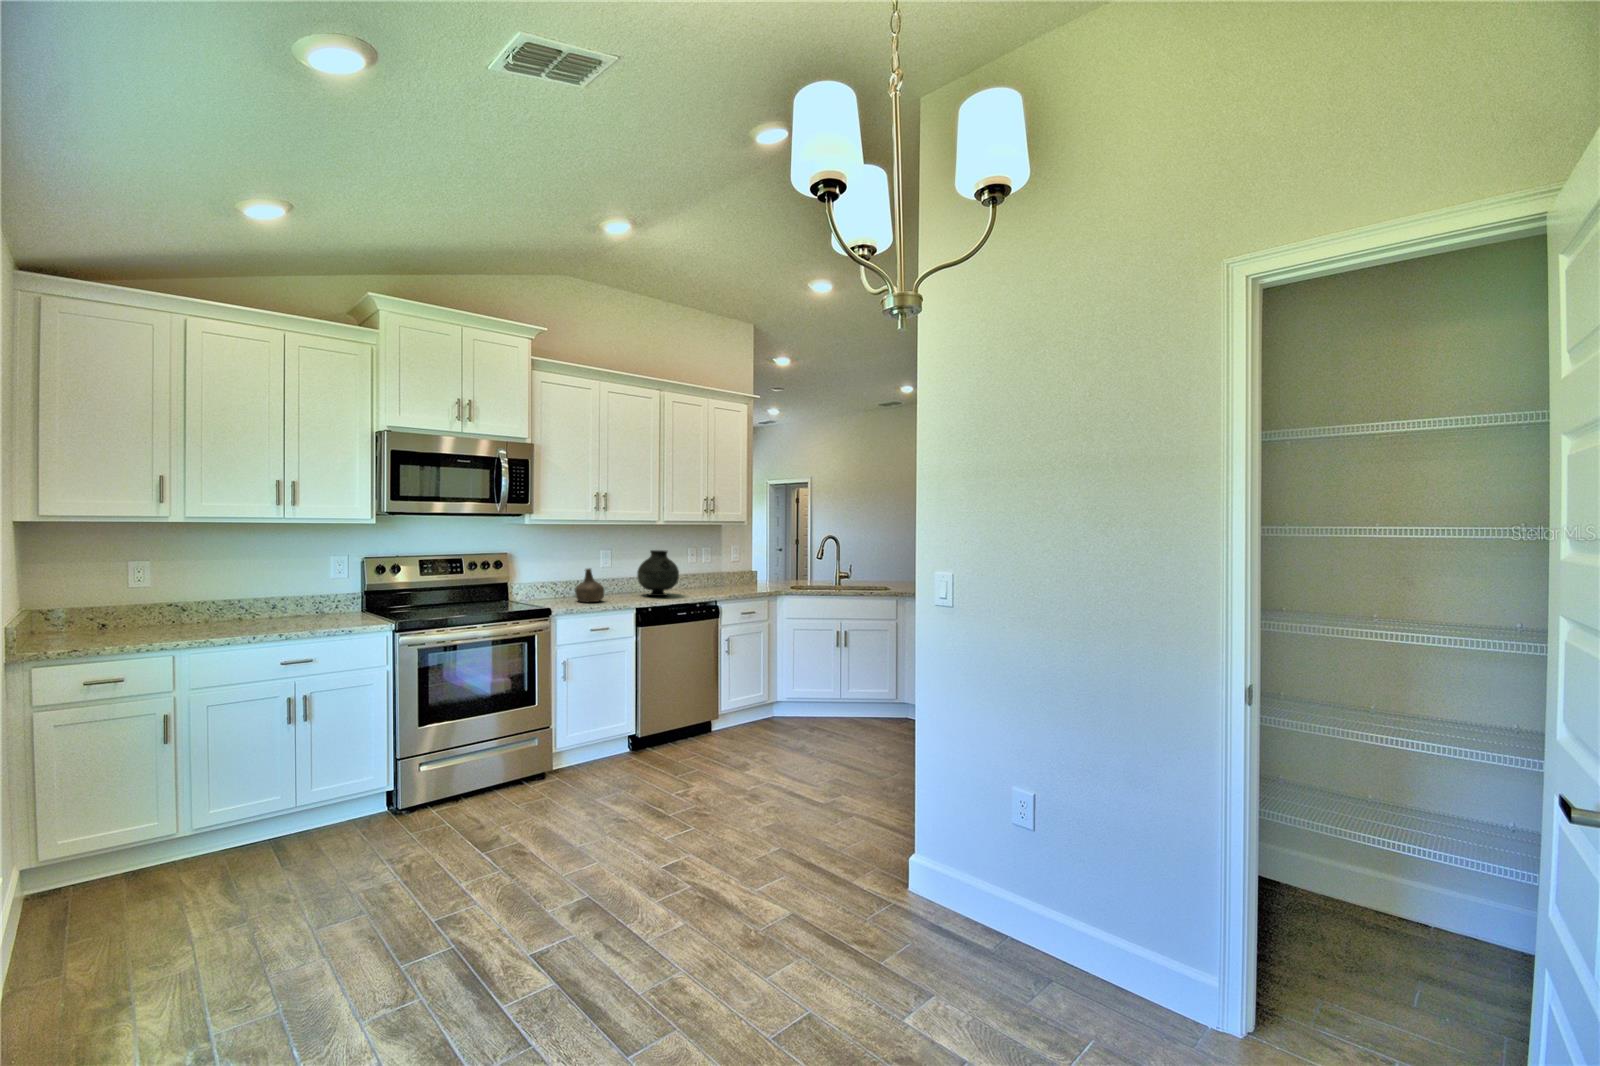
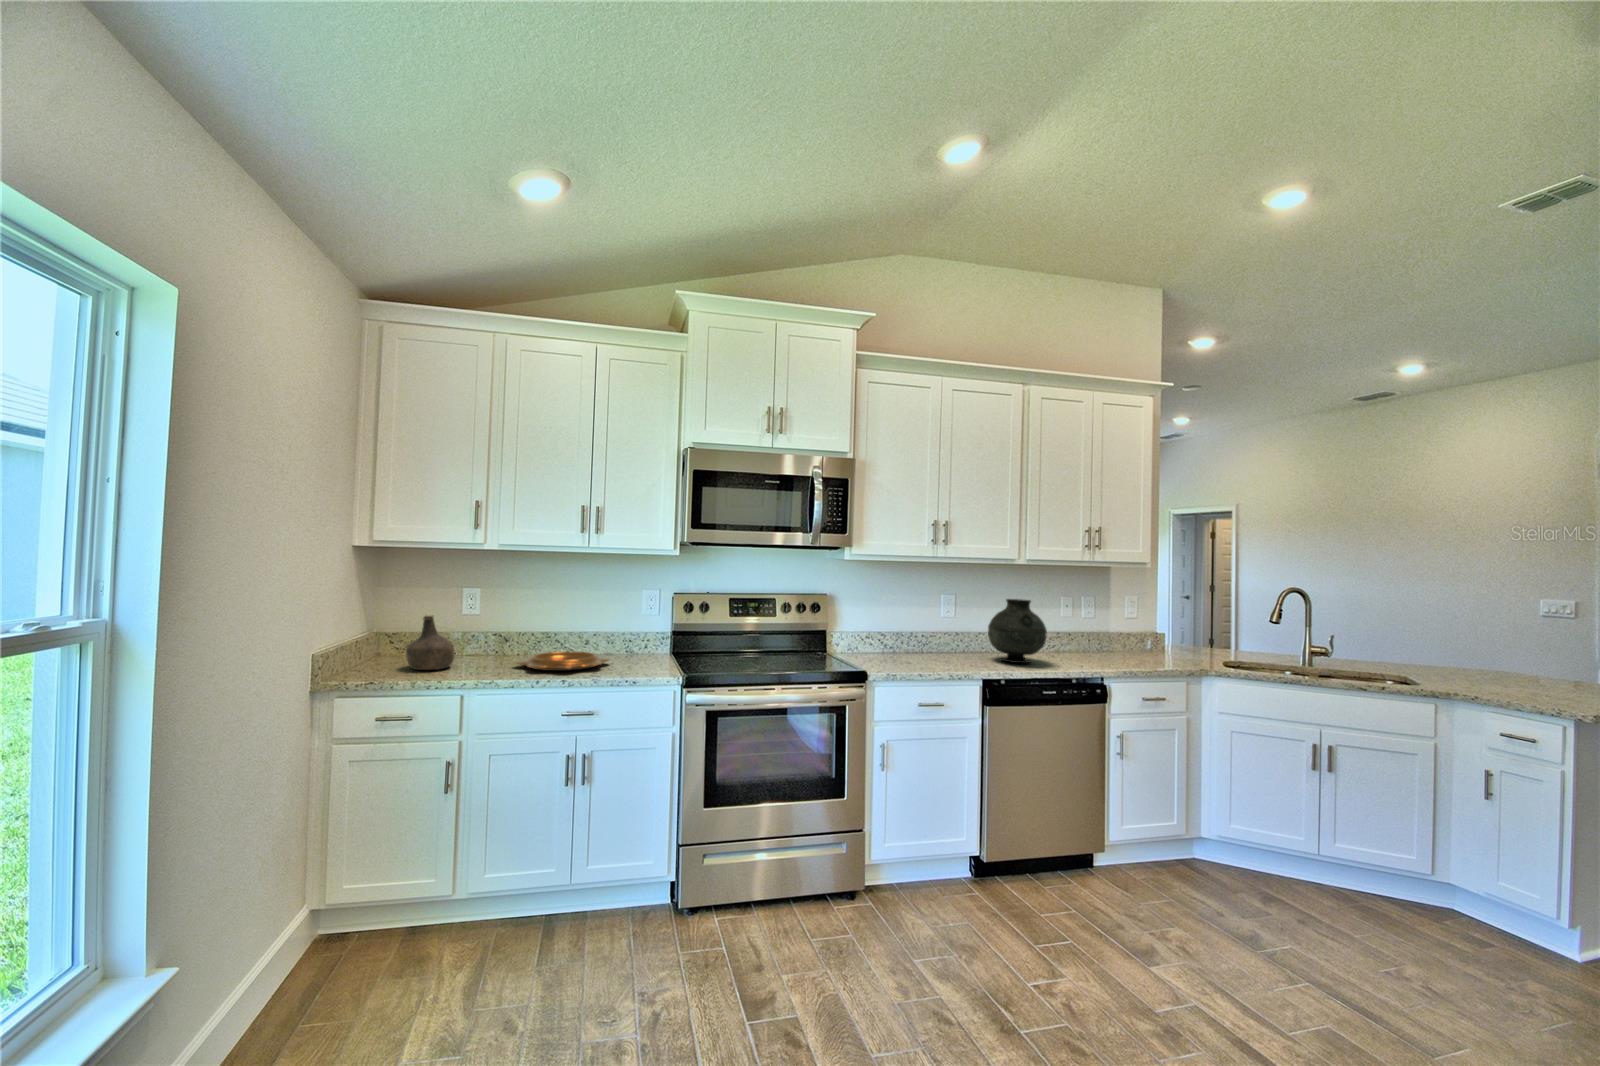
bottle: present [575,568,604,602] -> present [406,615,454,670]
decorative bowl: none [217,612,317,629] -> present [515,651,610,671]

